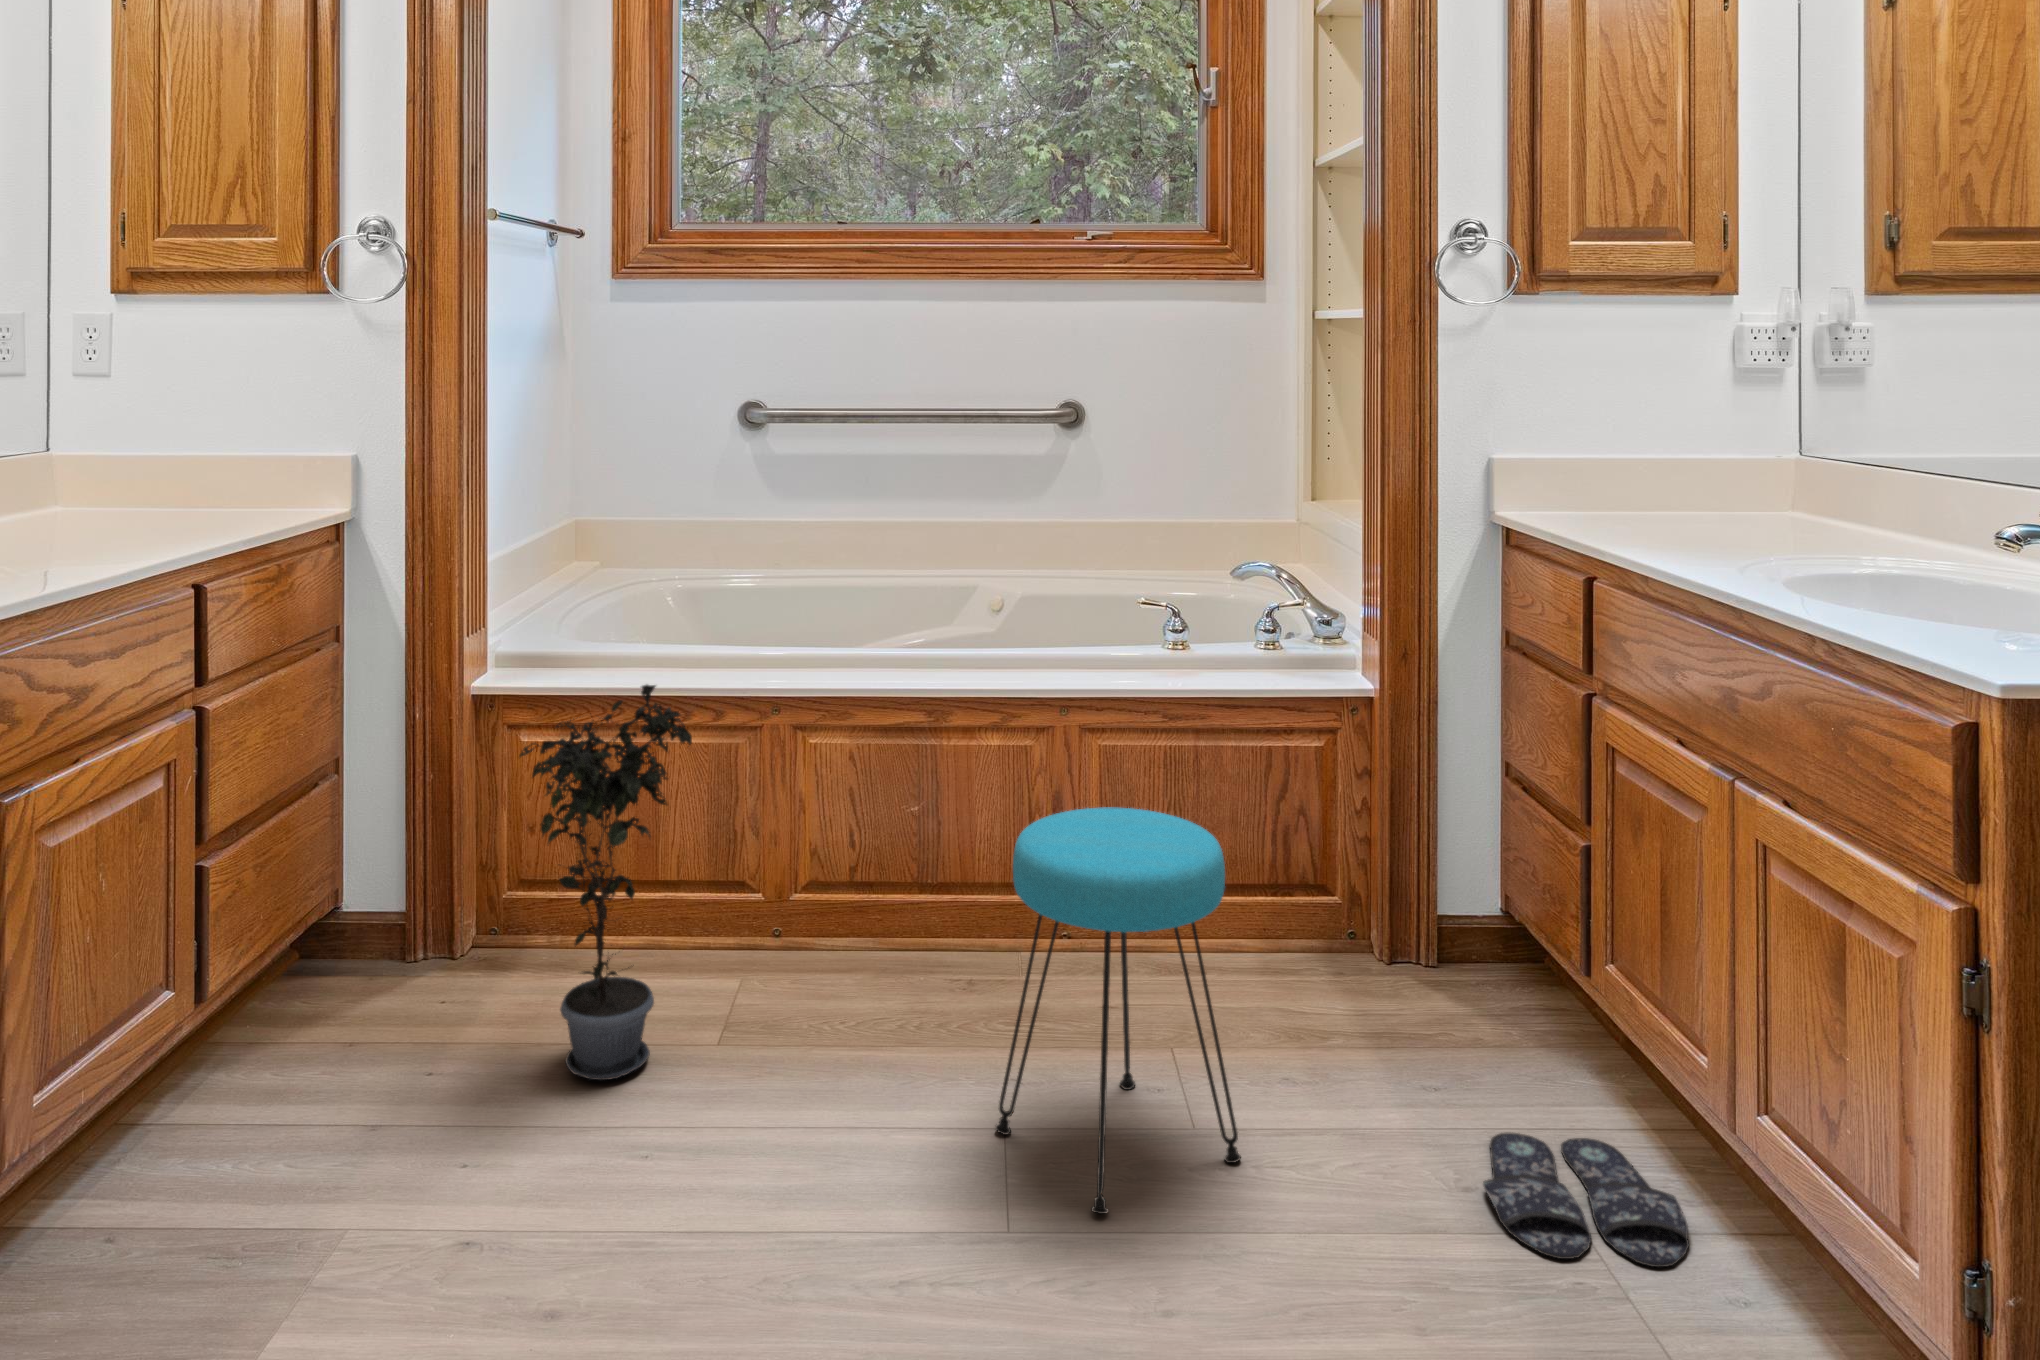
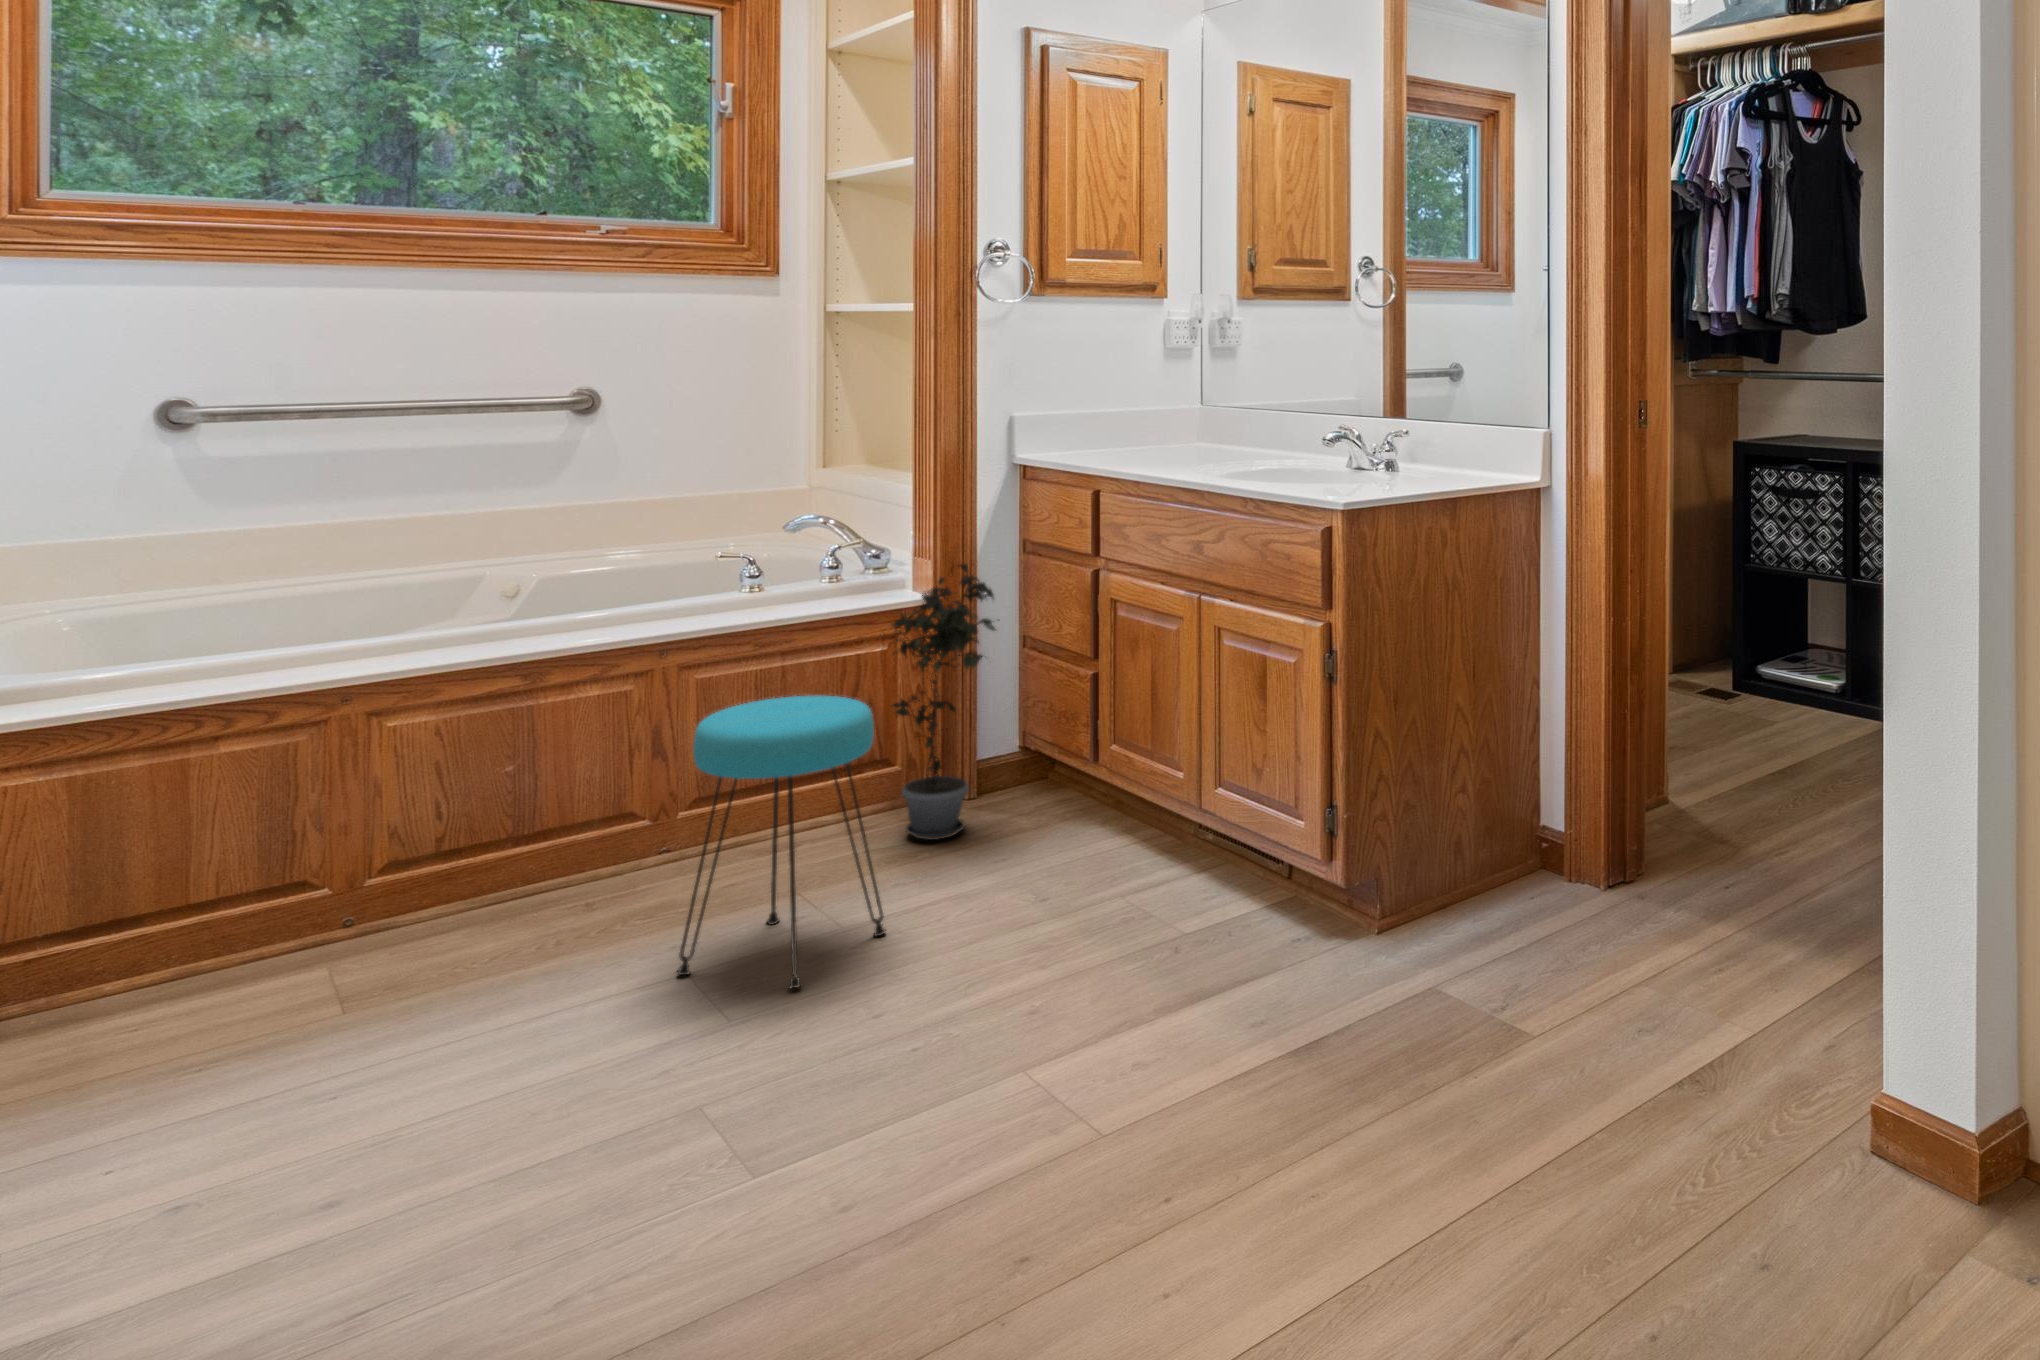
potted plant: present [520,685,692,1081] -> present [892,564,995,840]
slippers: present [1483,1133,1689,1267] -> none [1051,856,1180,914]

